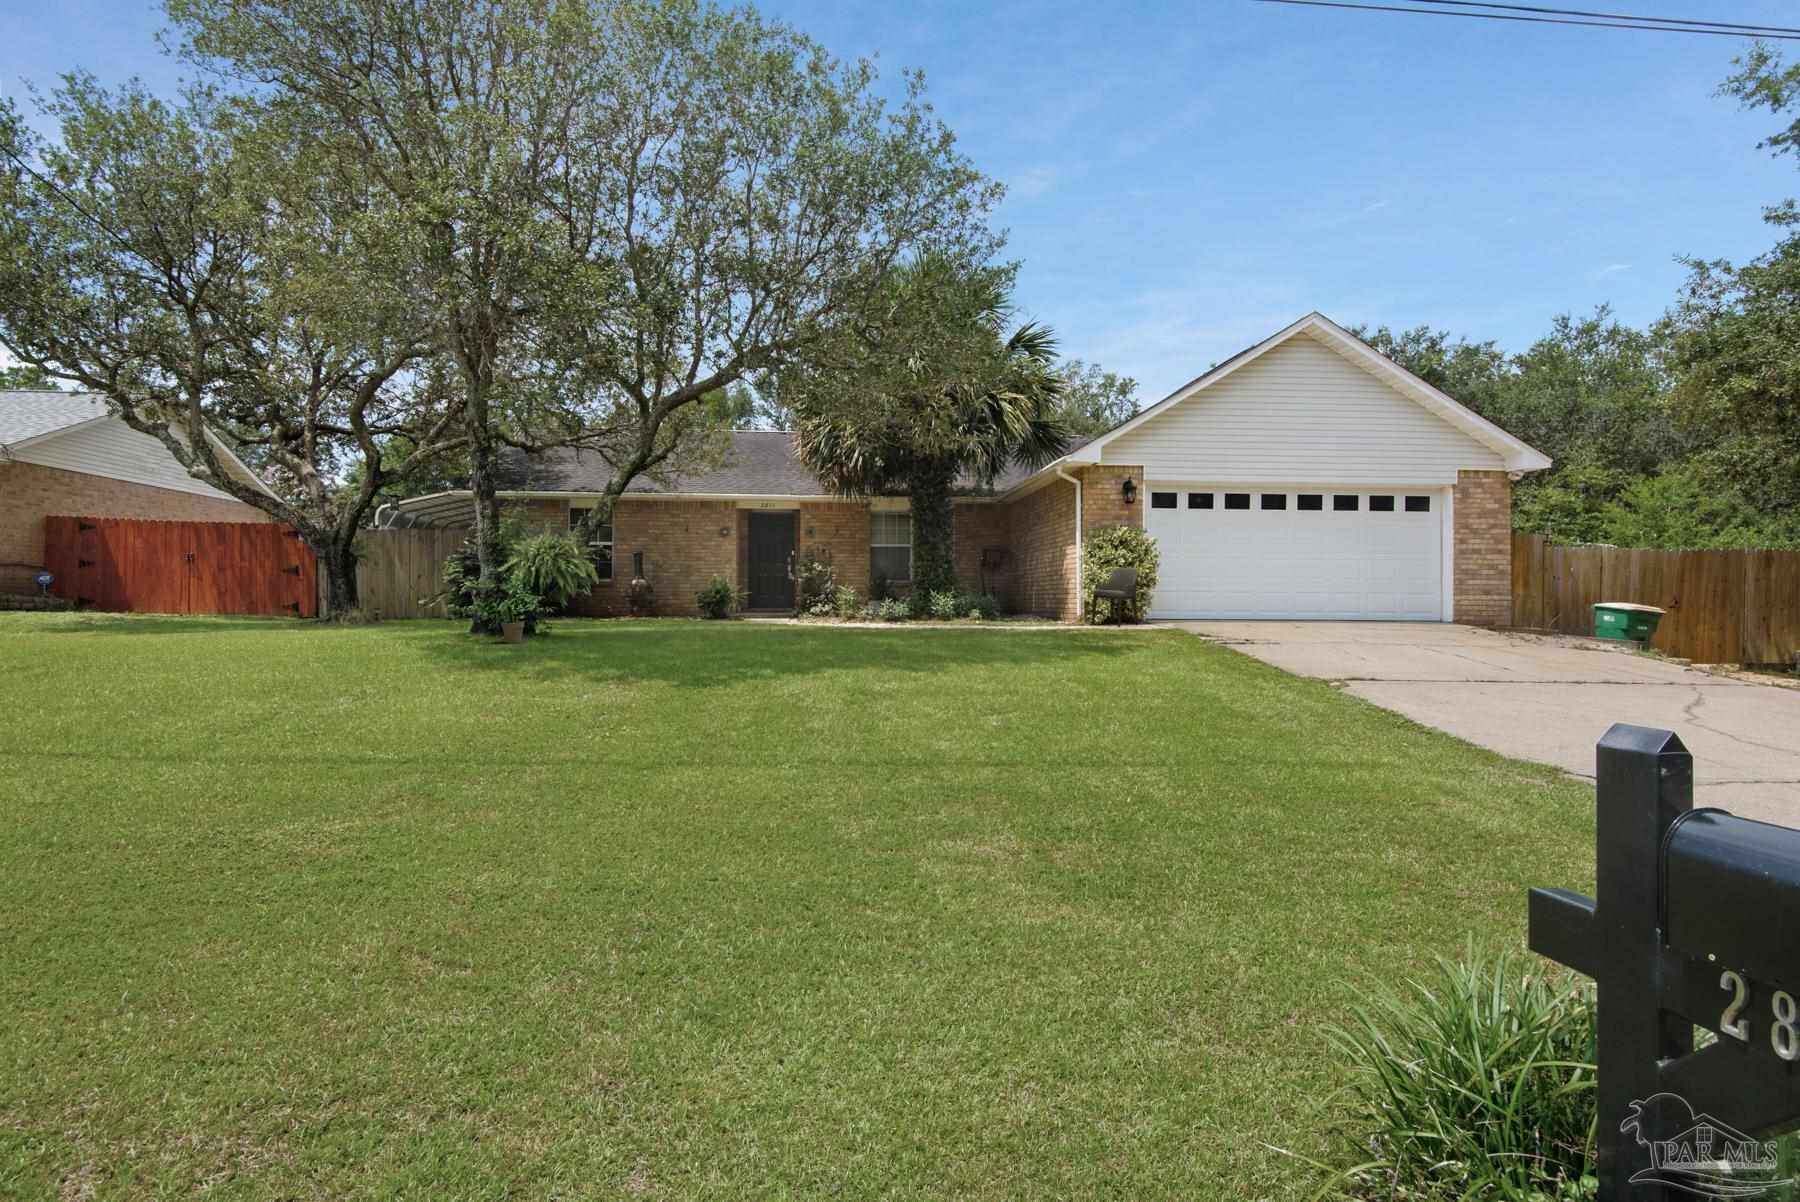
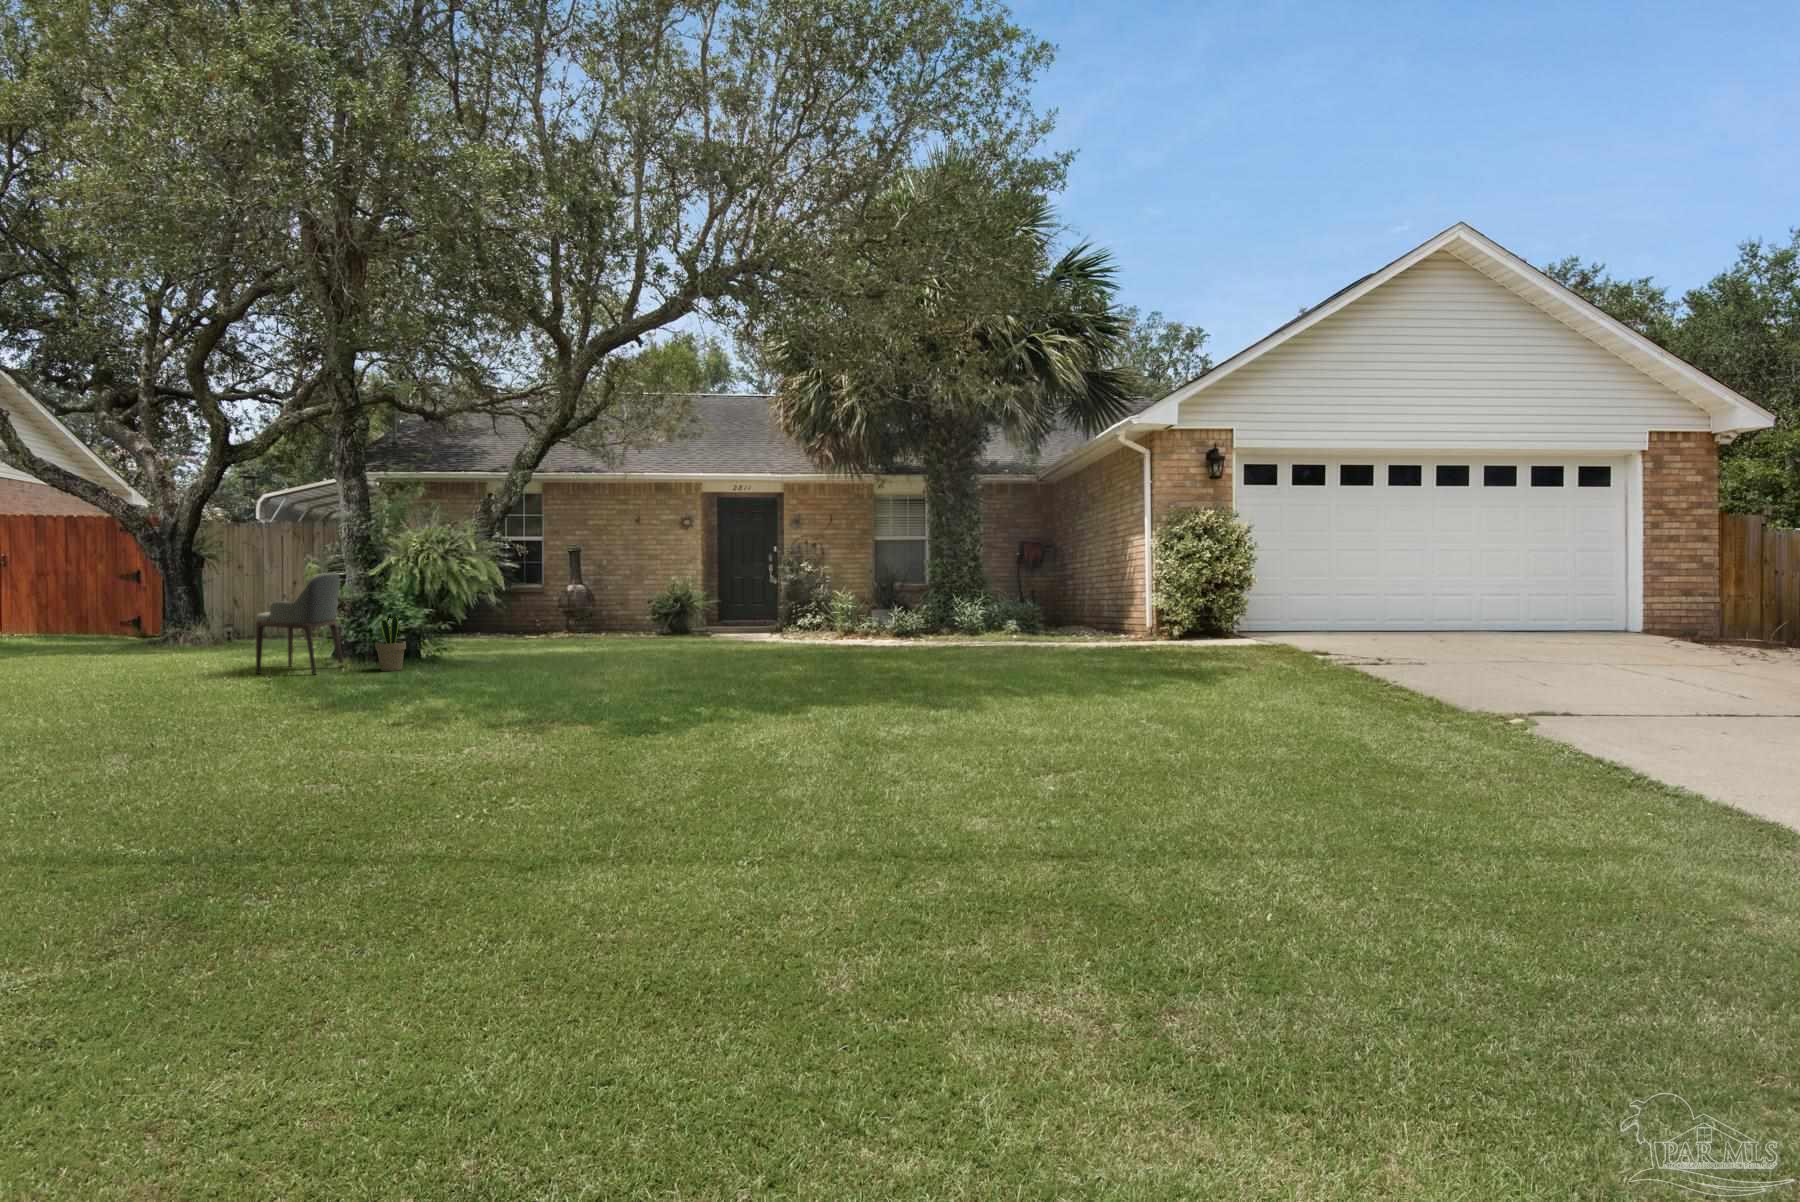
armchair: present [1092,568,1139,627] -> present [256,573,344,675]

